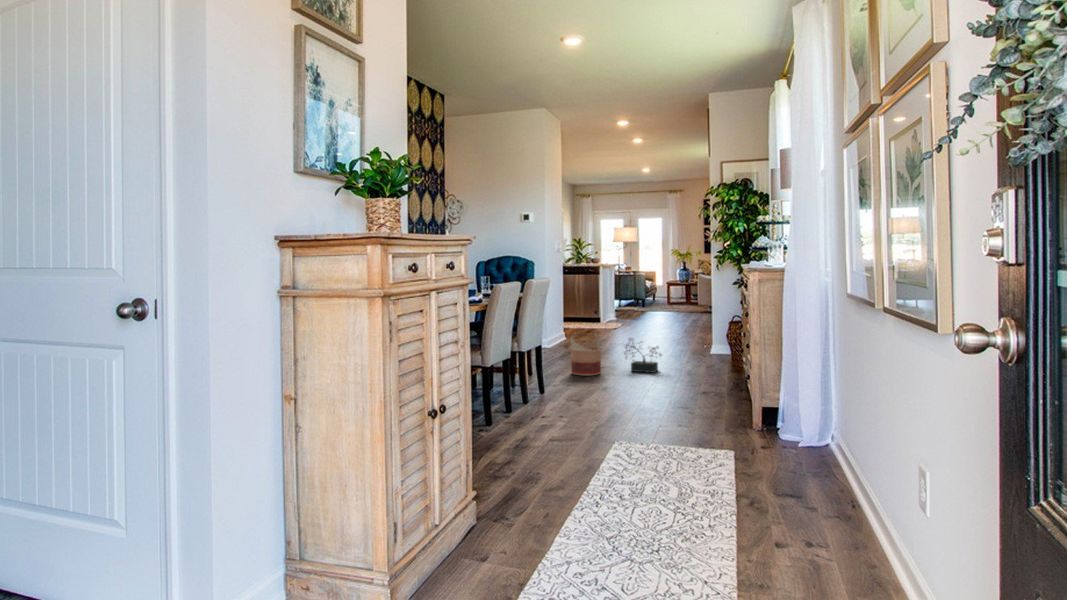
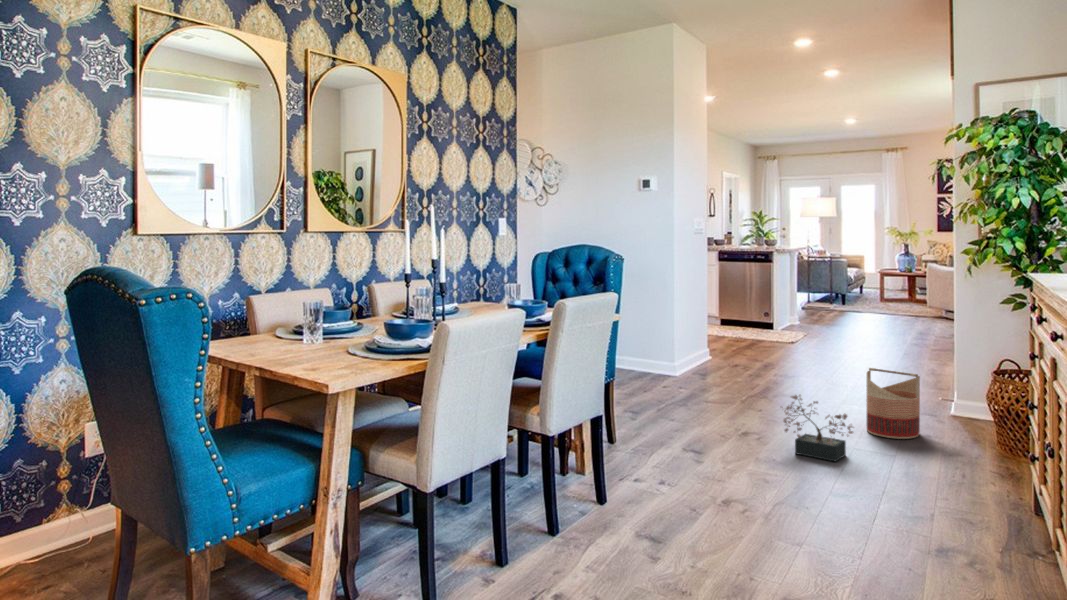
basket: present [571,333,601,376] -> present [866,368,920,439]

